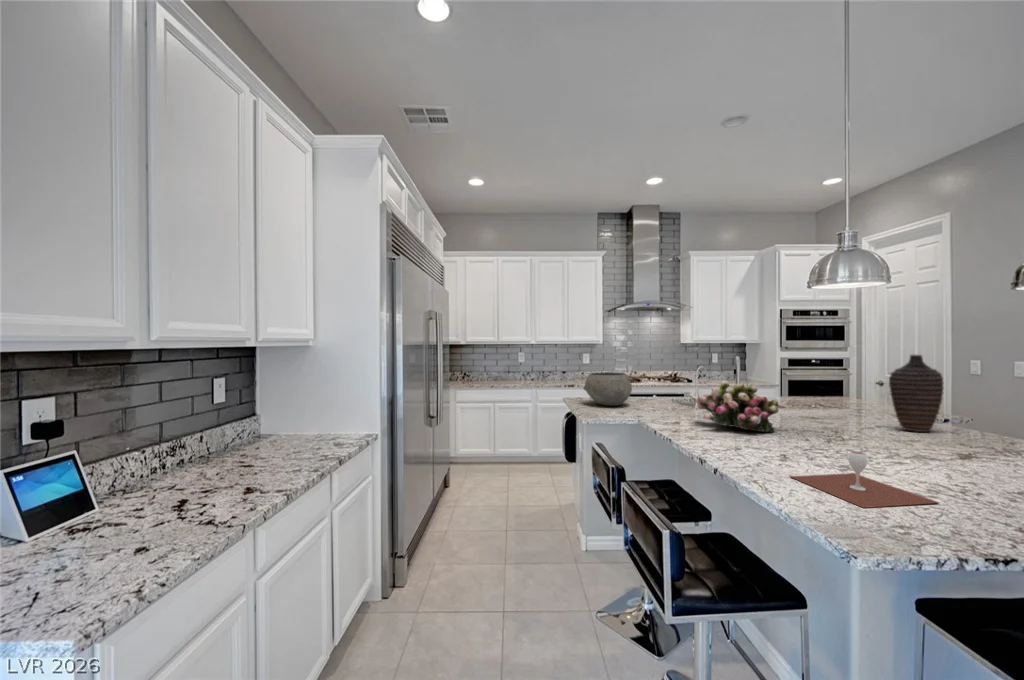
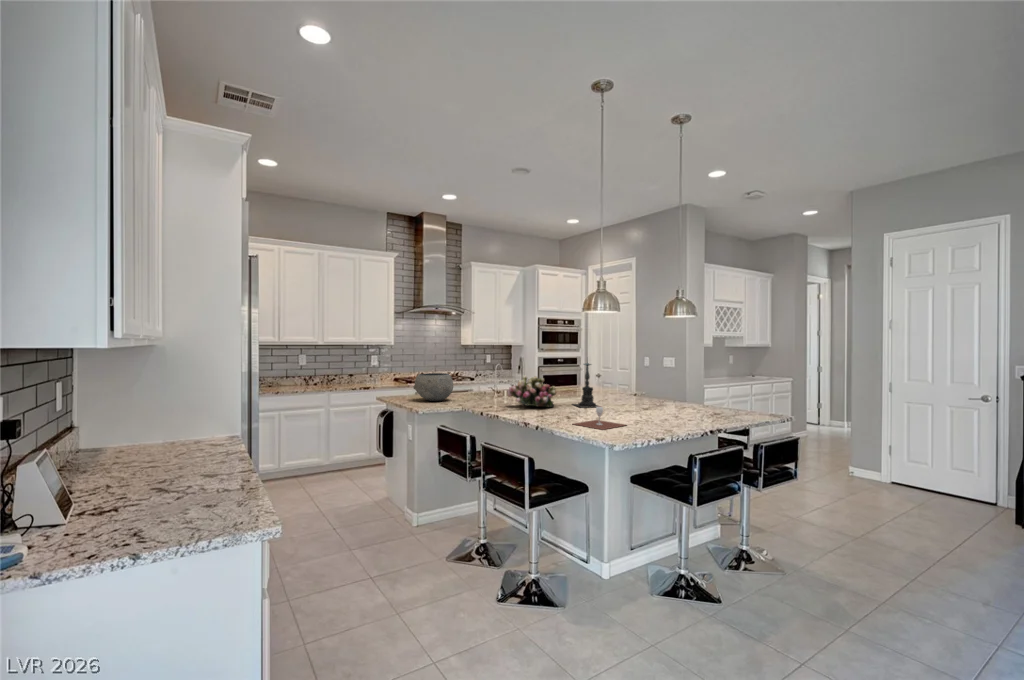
candle holder: none [811,355,875,442] -> present [573,362,598,408]
decorative vase: present [889,355,943,432] -> none [607,356,630,401]

